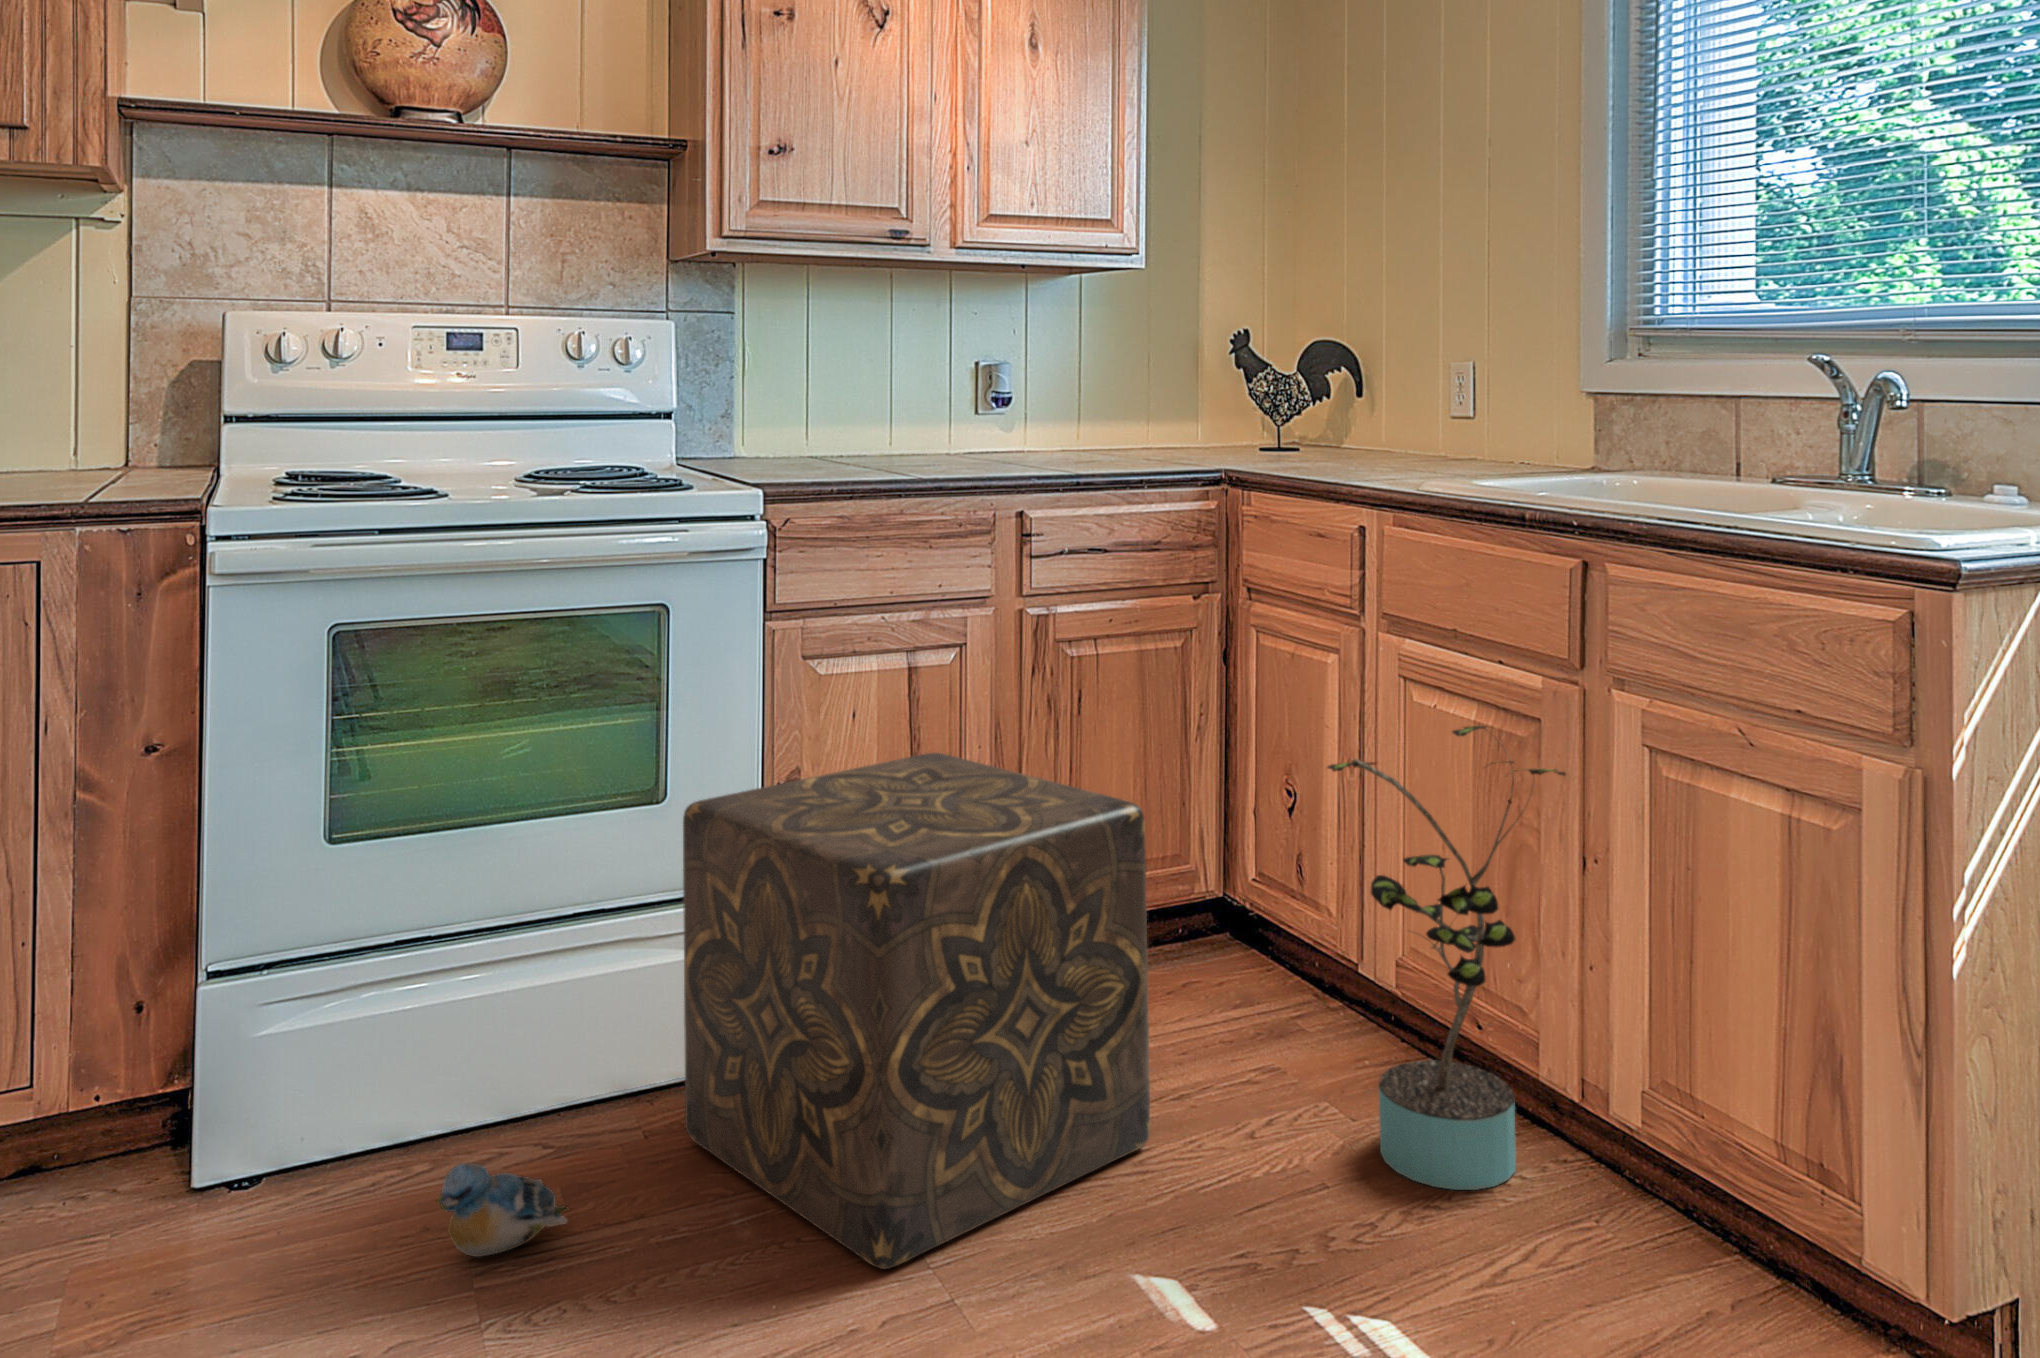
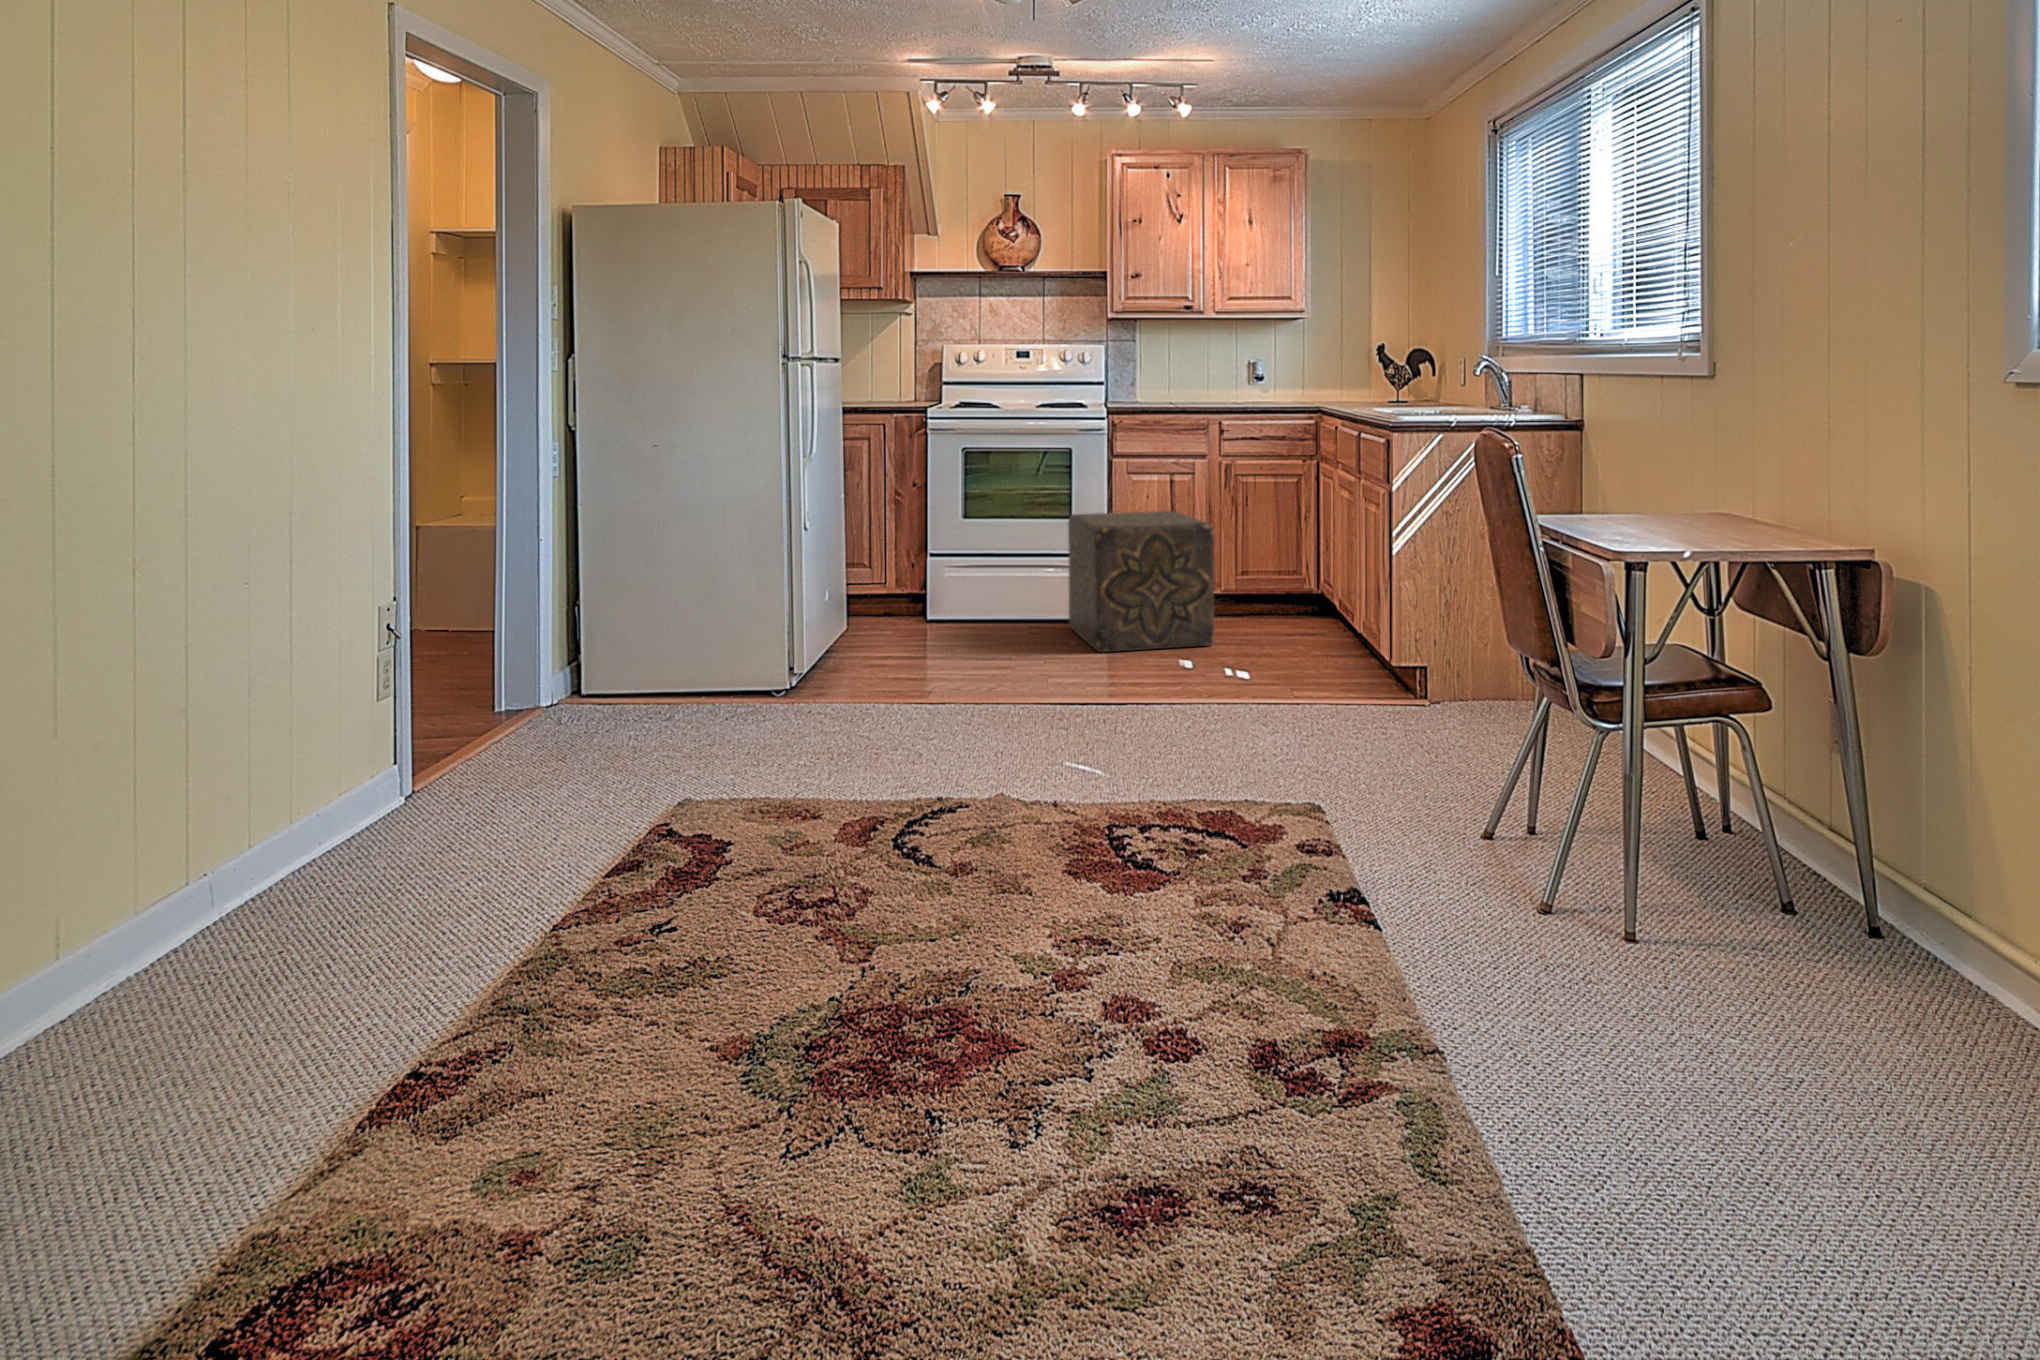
potted plant: present [1328,725,1565,1190] -> none [1276,503,1346,665]
plush toy: present [437,1163,569,1257] -> none [981,609,1022,638]

